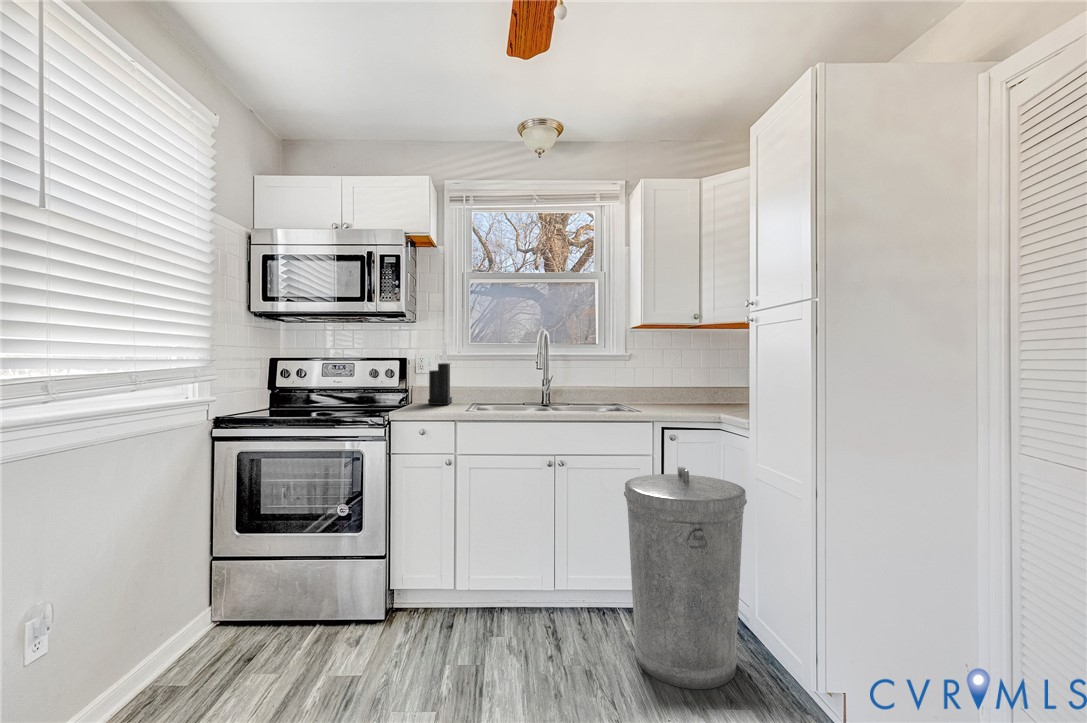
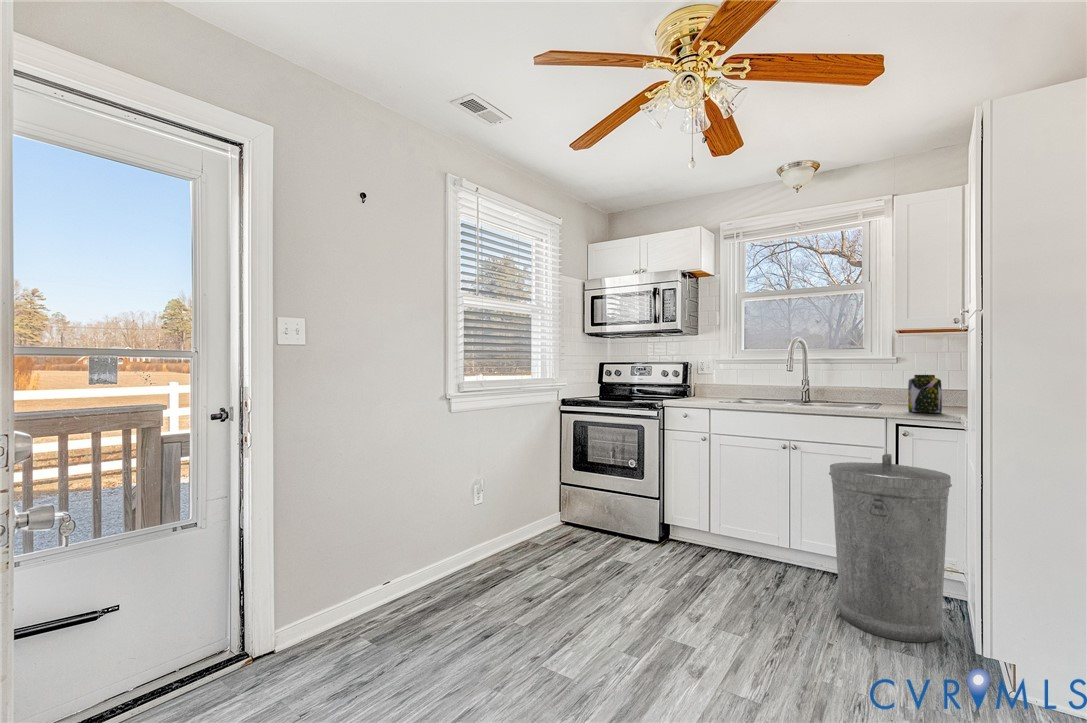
knife block: present [428,343,452,405] -> none [703,351,726,400]
jar: none [664,373,694,413] -> present [908,375,942,413]

